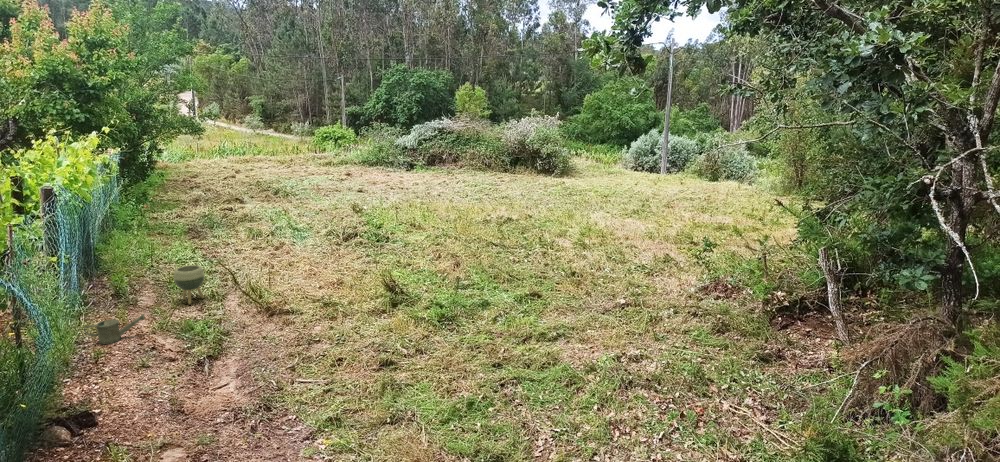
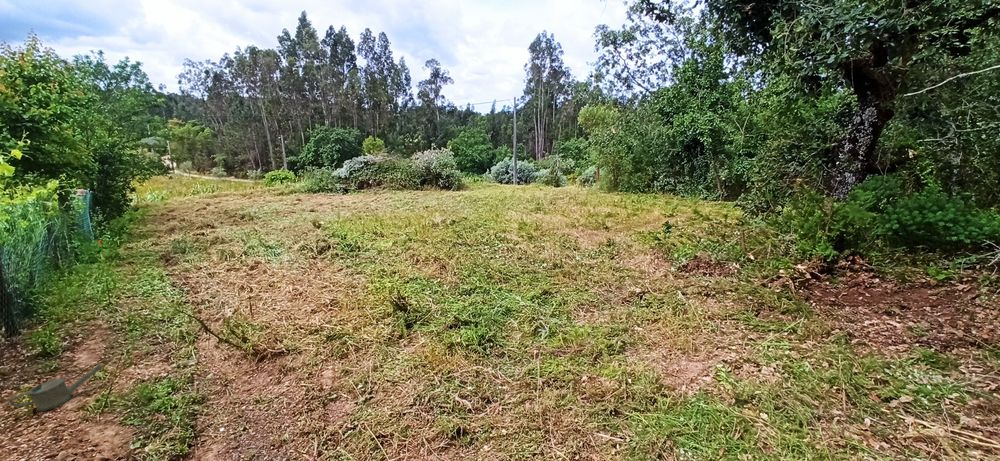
planter: present [174,265,205,304] -> none [139,297,180,335]

